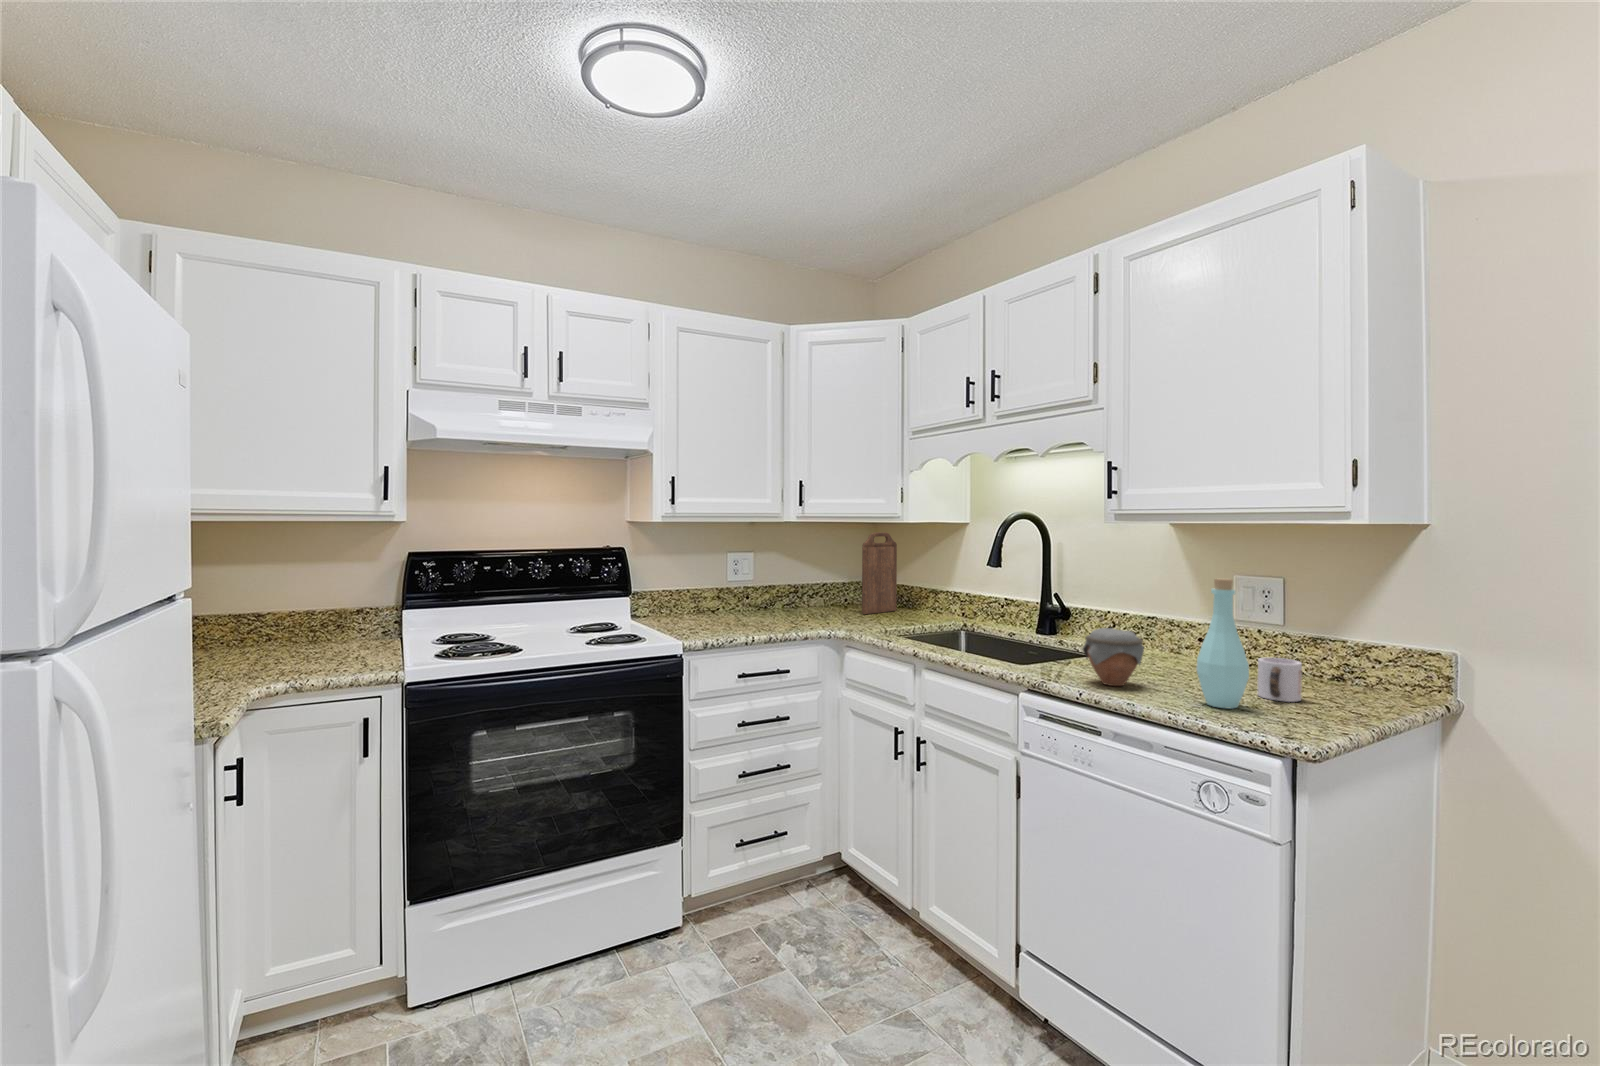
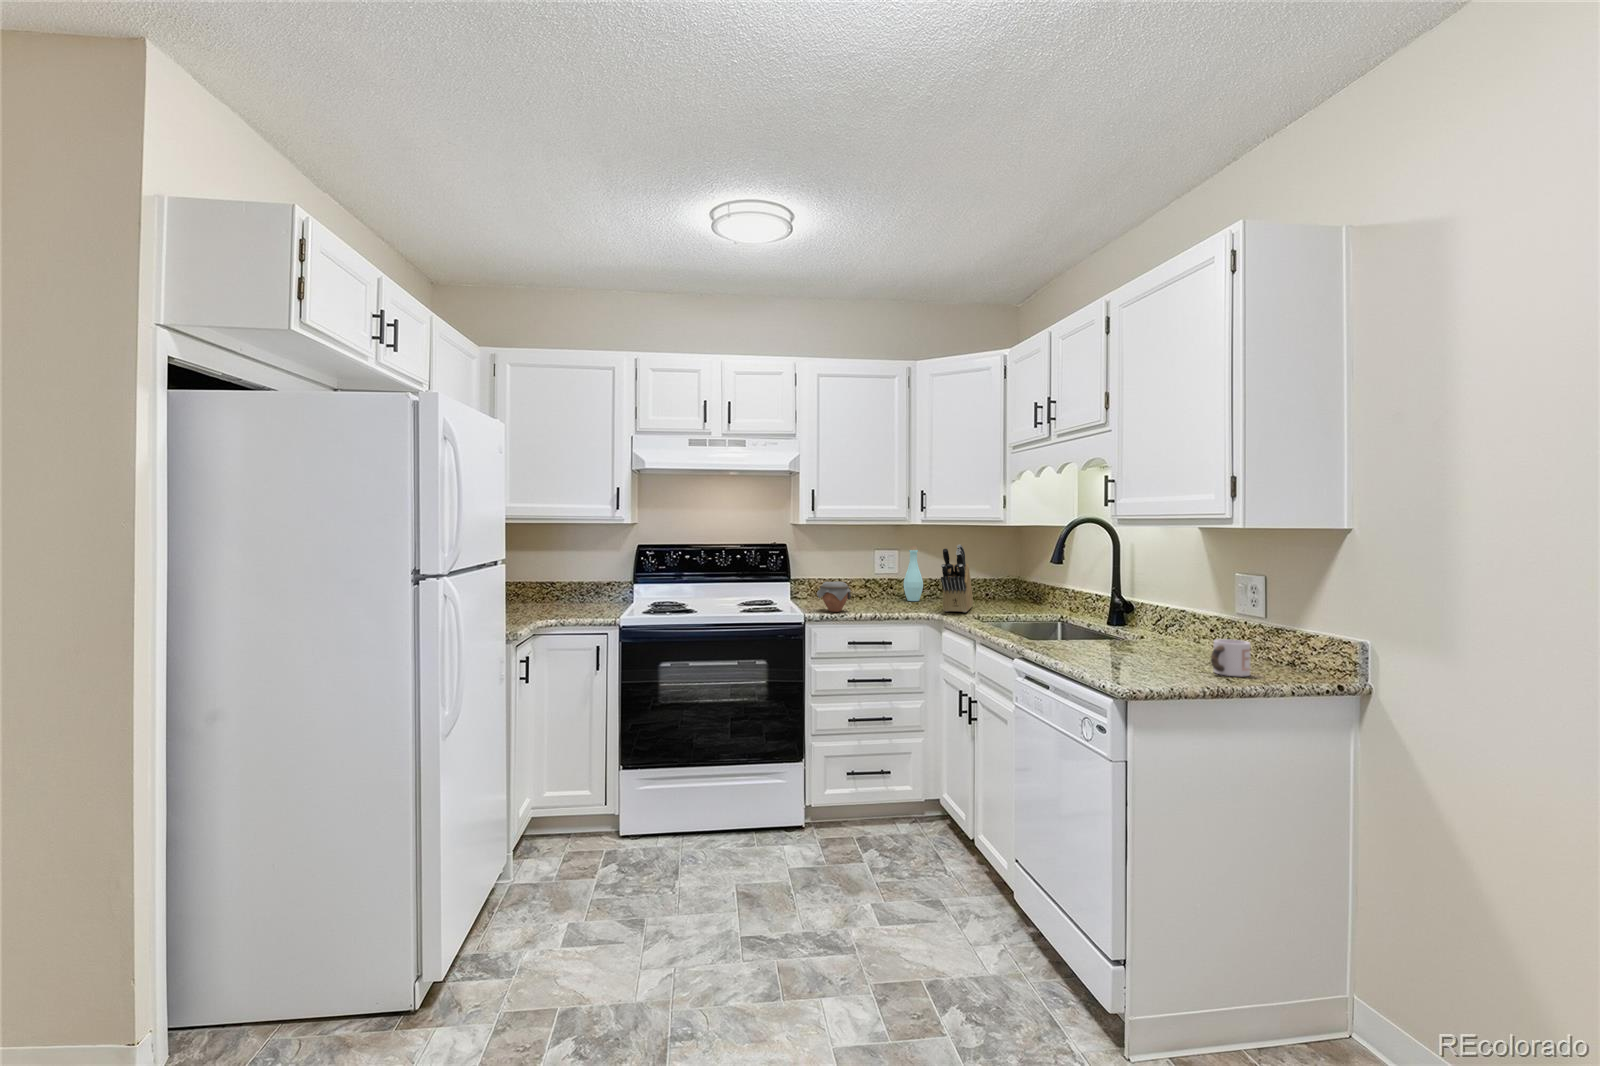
cutting board: present [862,532,897,614] -> none [984,534,1021,605]
knife block: none [828,546,865,627] -> present [941,545,973,612]
bottle: present [1197,578,1249,708] -> present [903,546,923,601]
jar: present [1083,628,1144,686] -> present [817,581,851,612]

